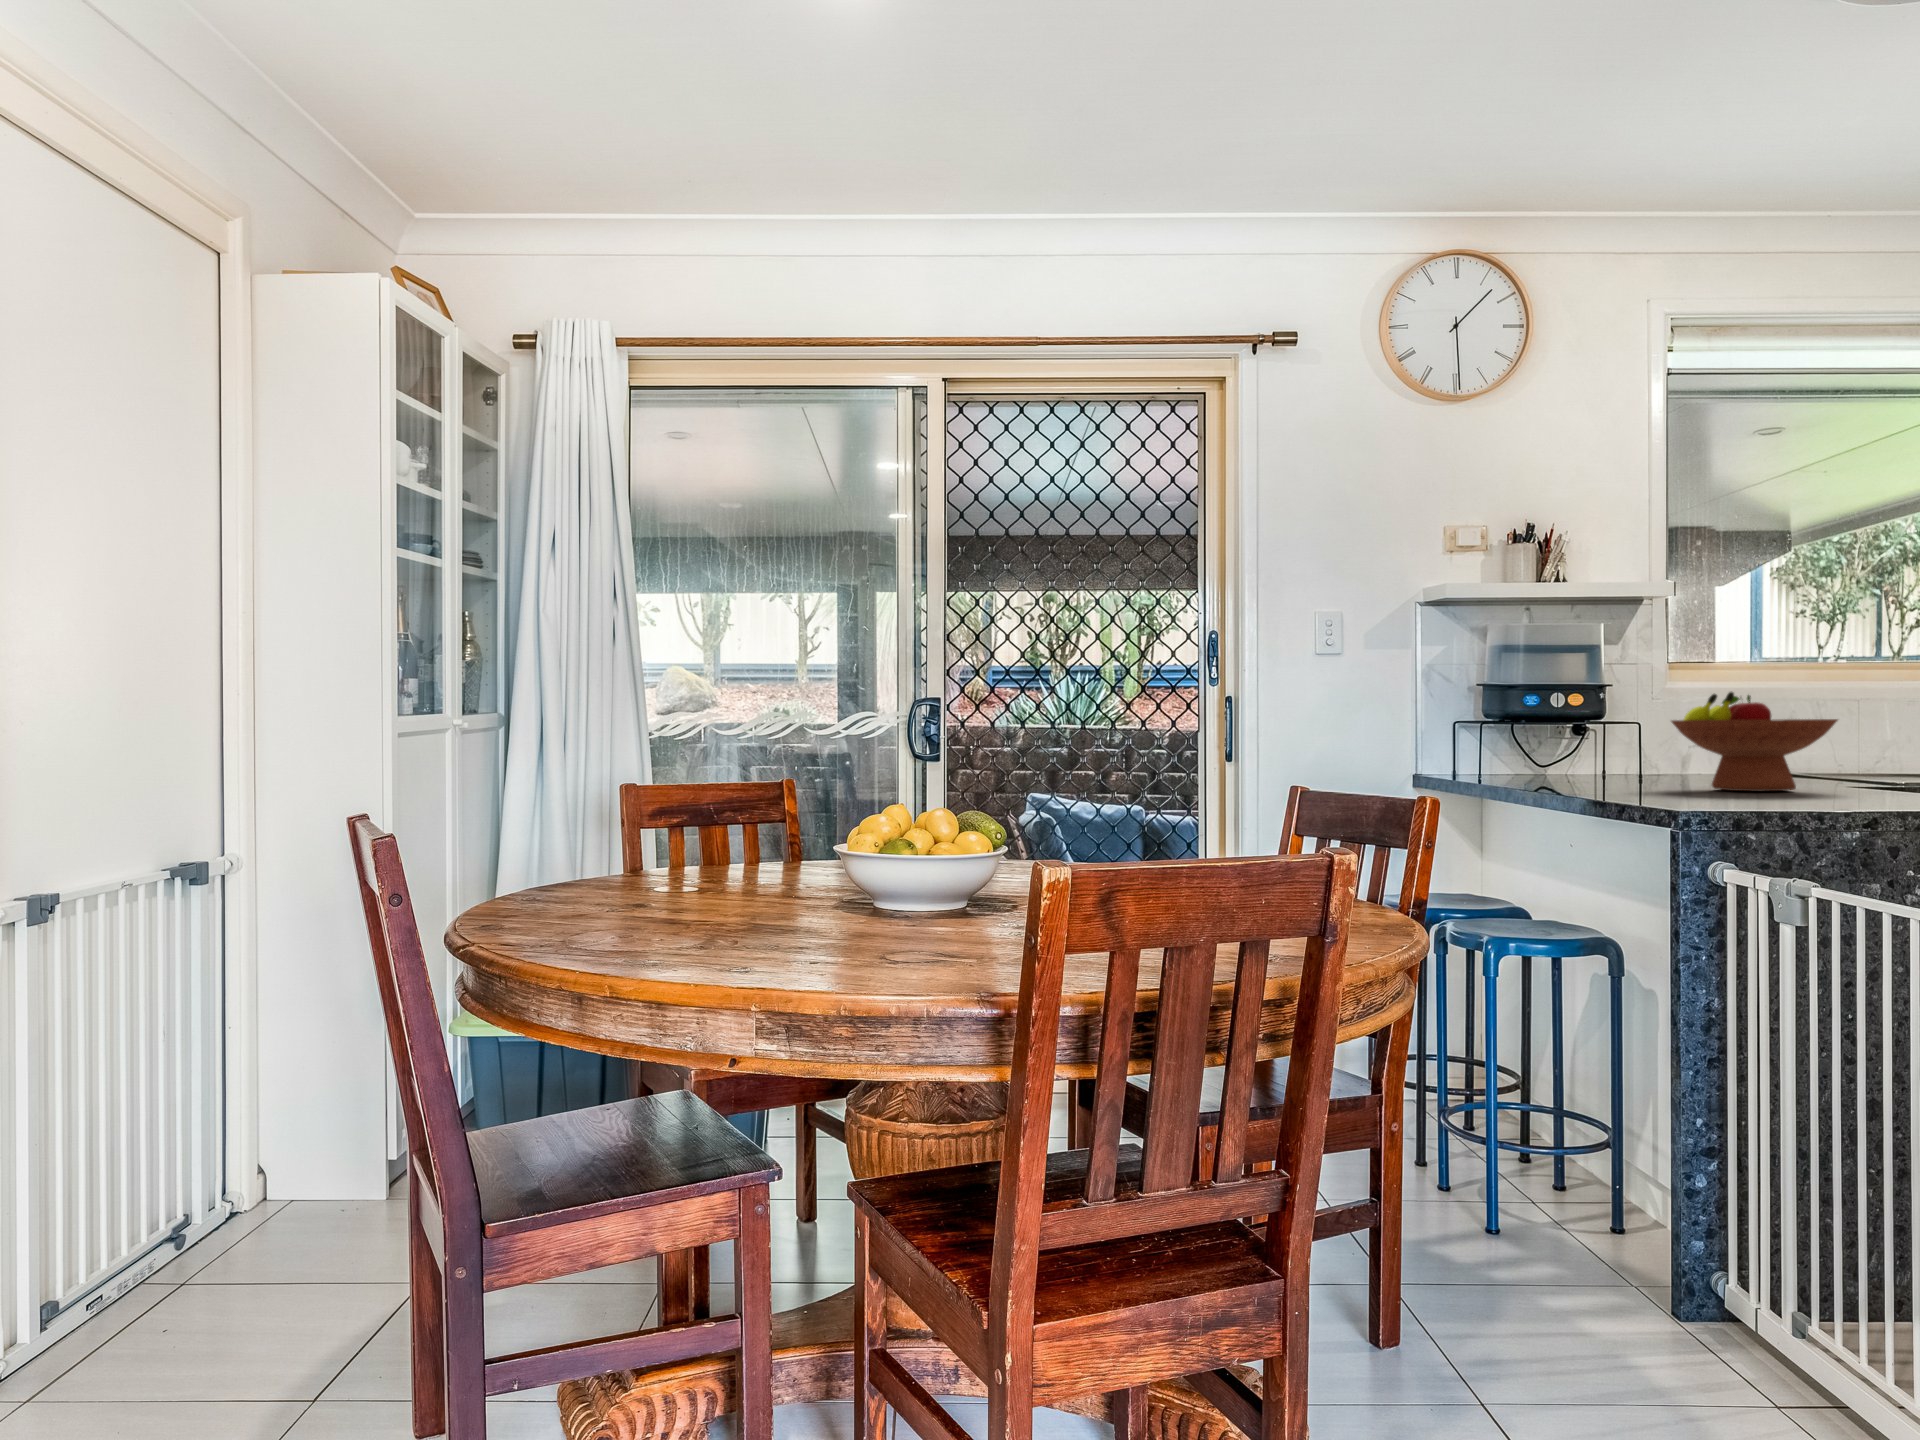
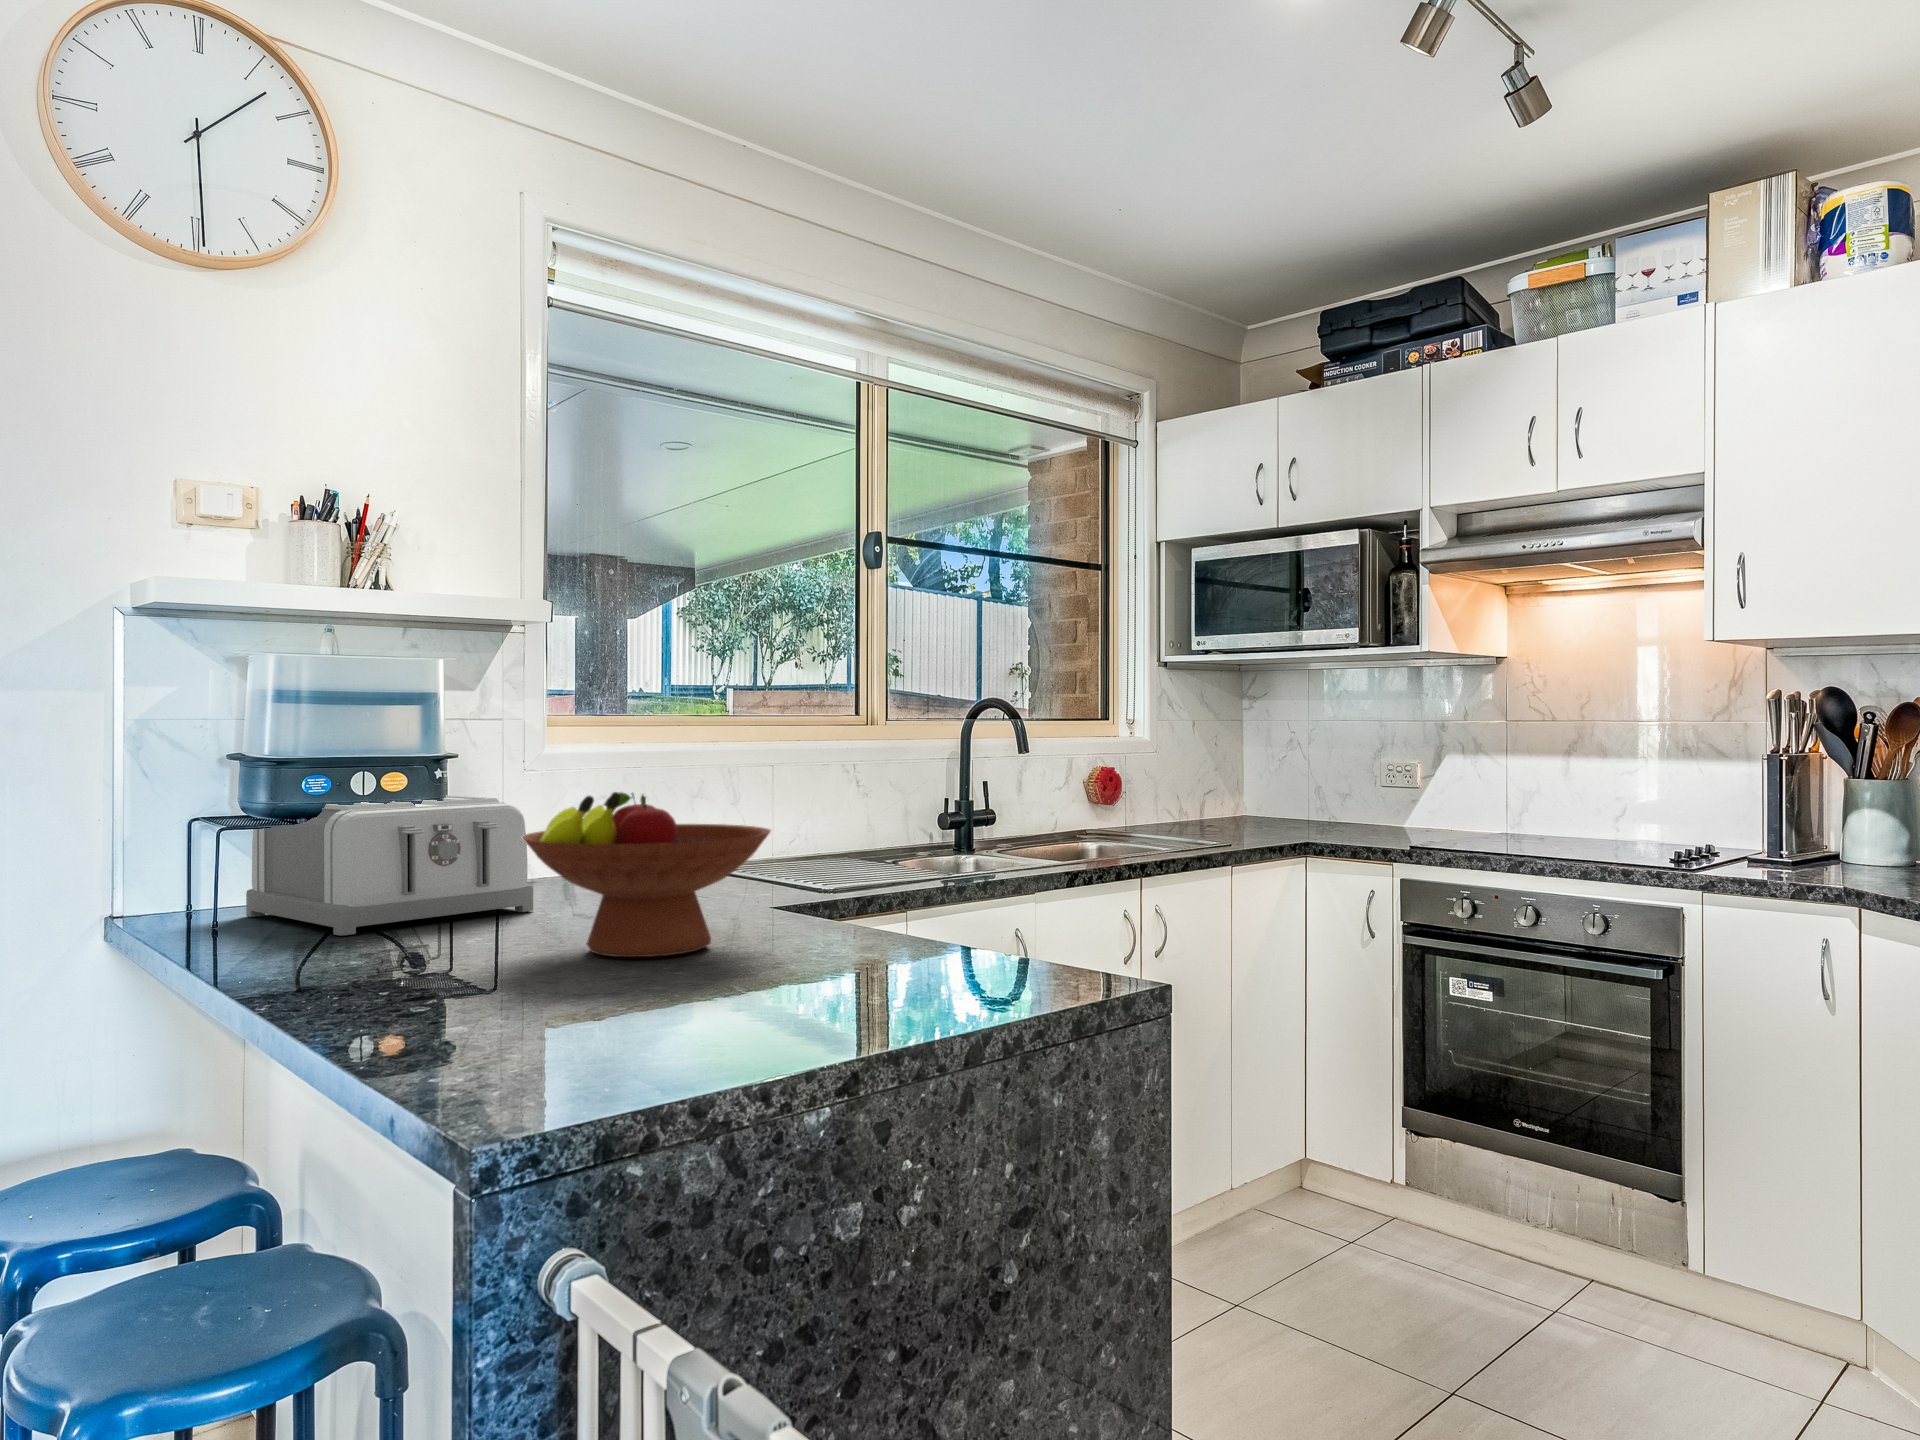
toaster: none [1488,709,1668,783] -> present [246,795,533,936]

